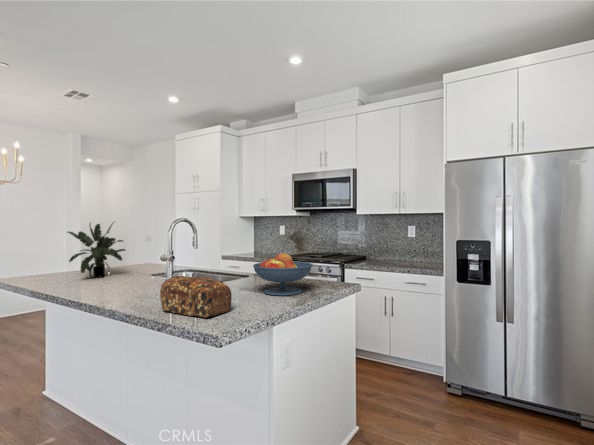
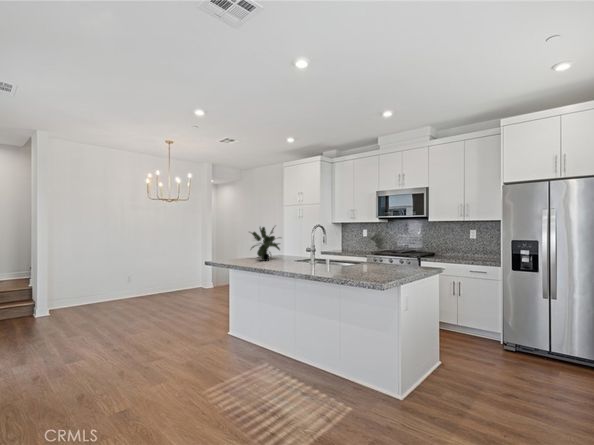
fruit bowl: present [253,253,312,295] -> none [379,246,418,271]
bread loaf: present [160,276,232,317] -> none [338,256,379,278]

